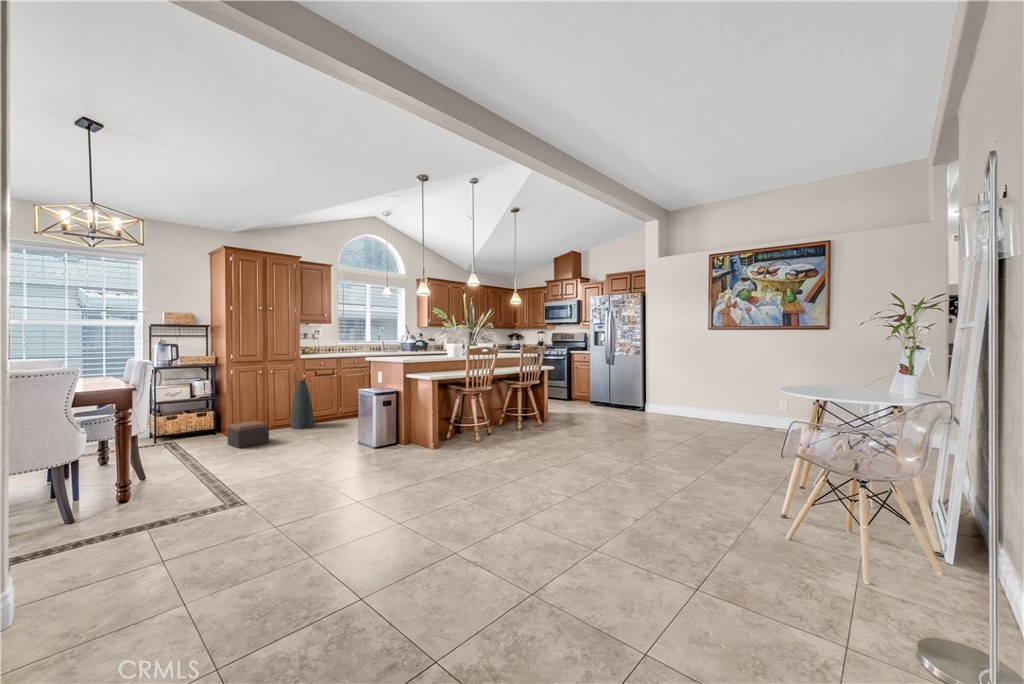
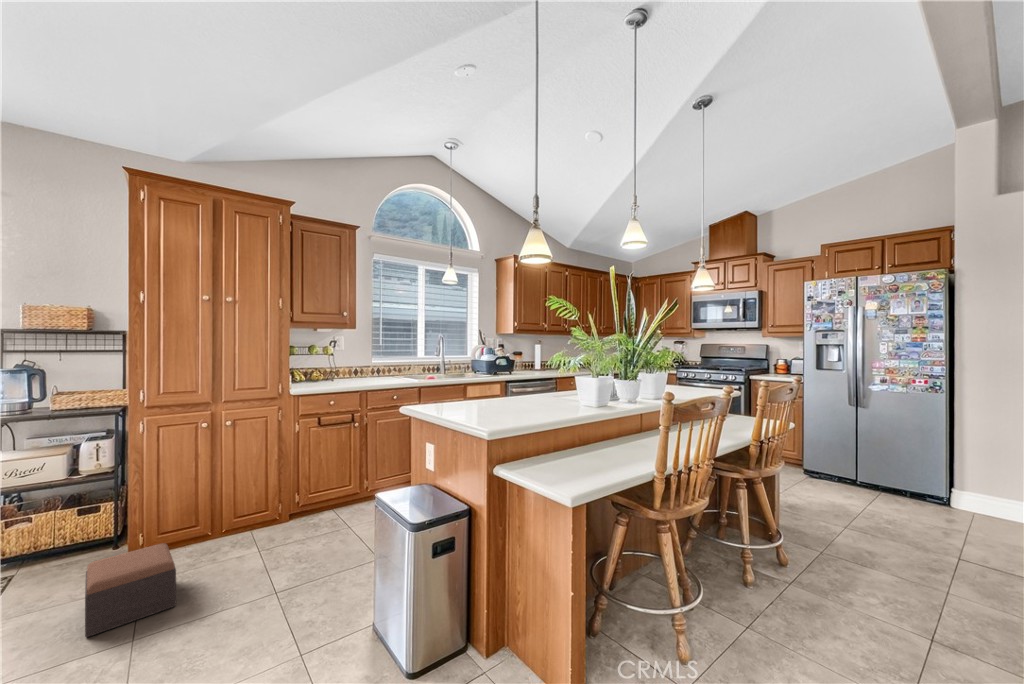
air purifier: present [291,380,314,429] -> none [265,436,308,539]

